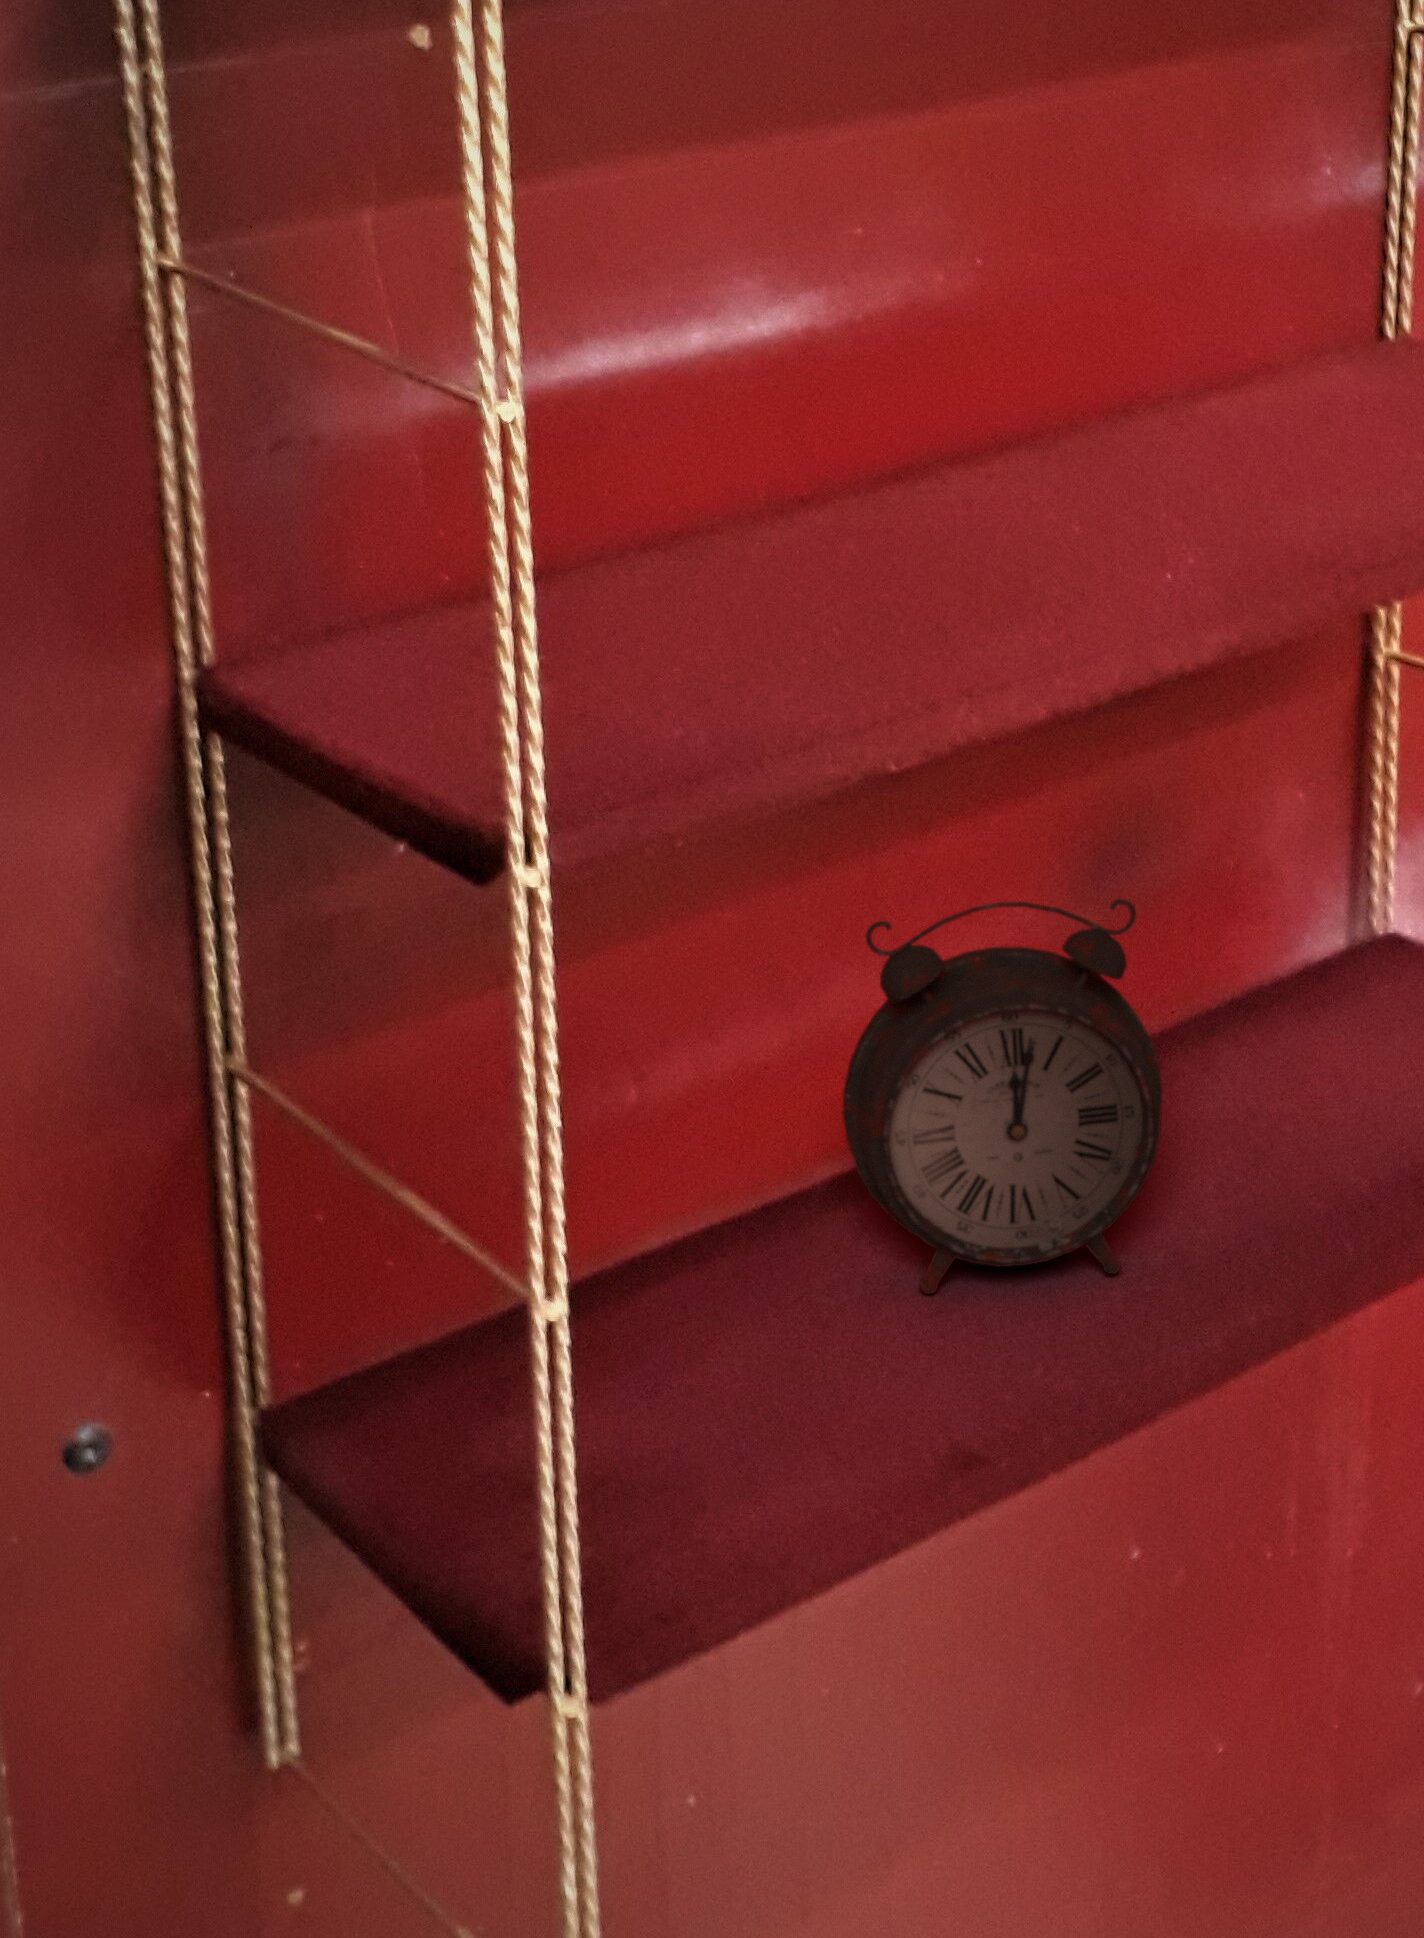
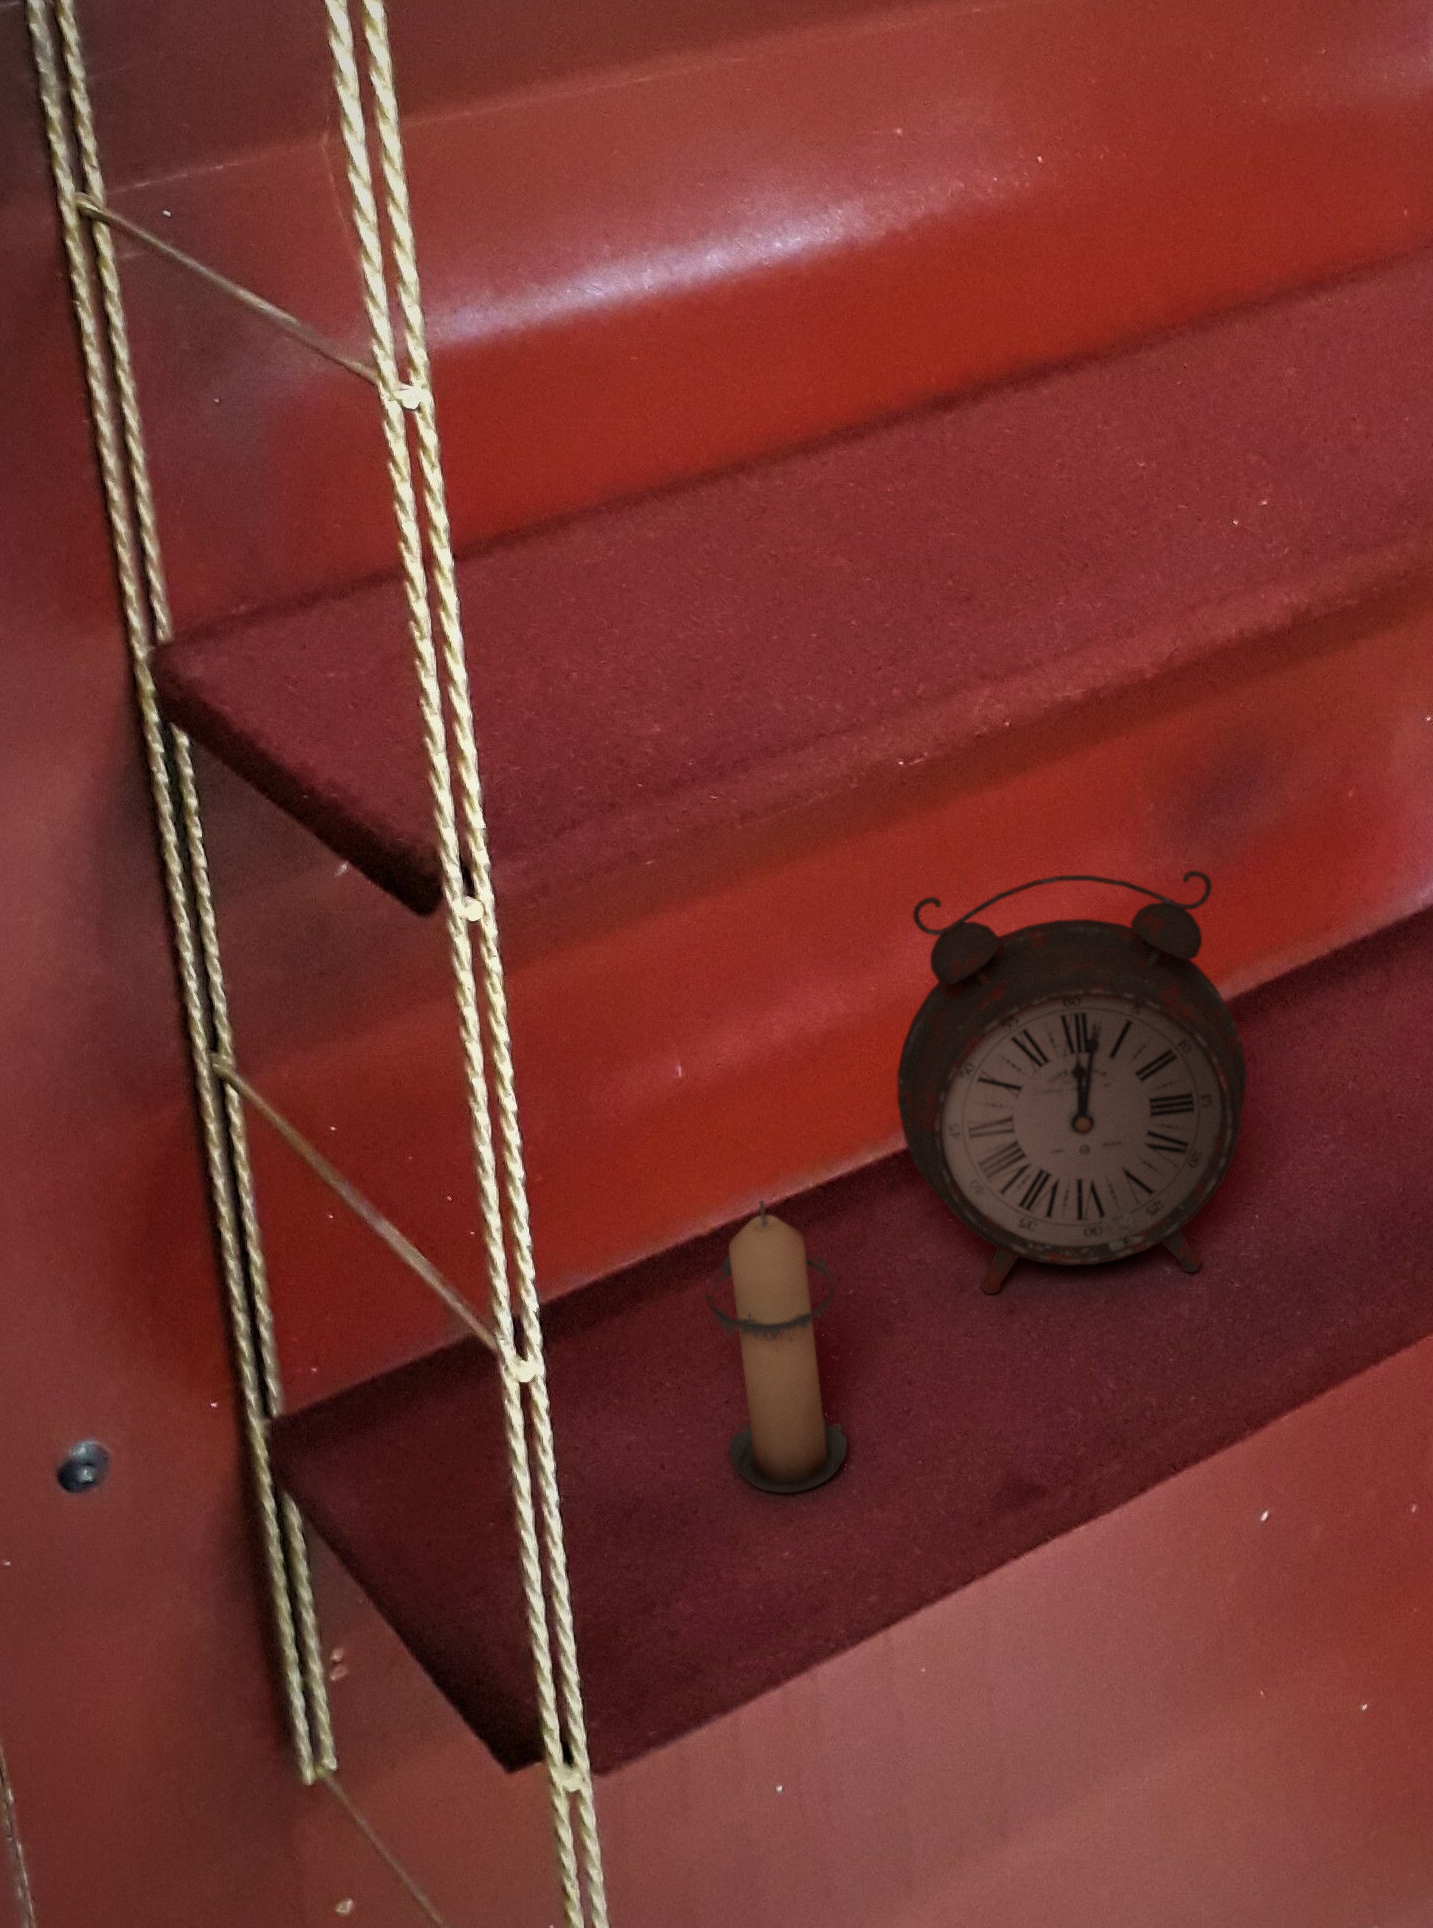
candle: none [679,1181,828,1463] -> present [706,1201,847,1493]

